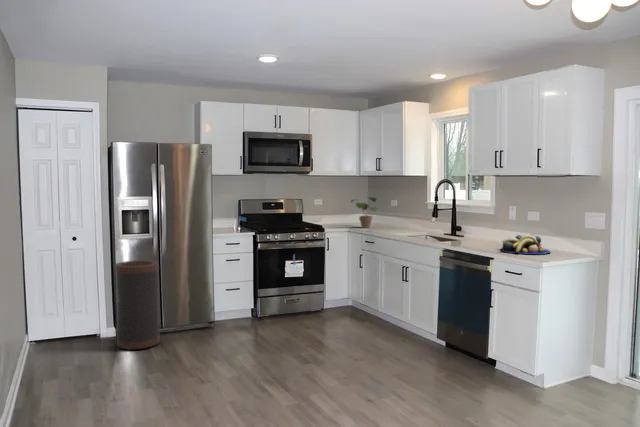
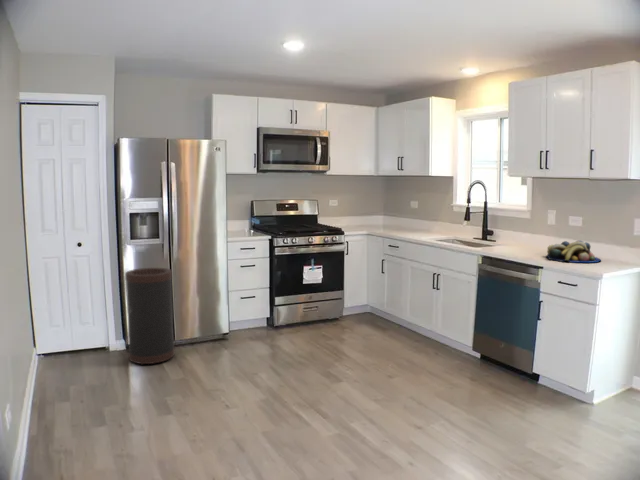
potted plant: present [351,197,376,228] -> none [370,198,399,231]

